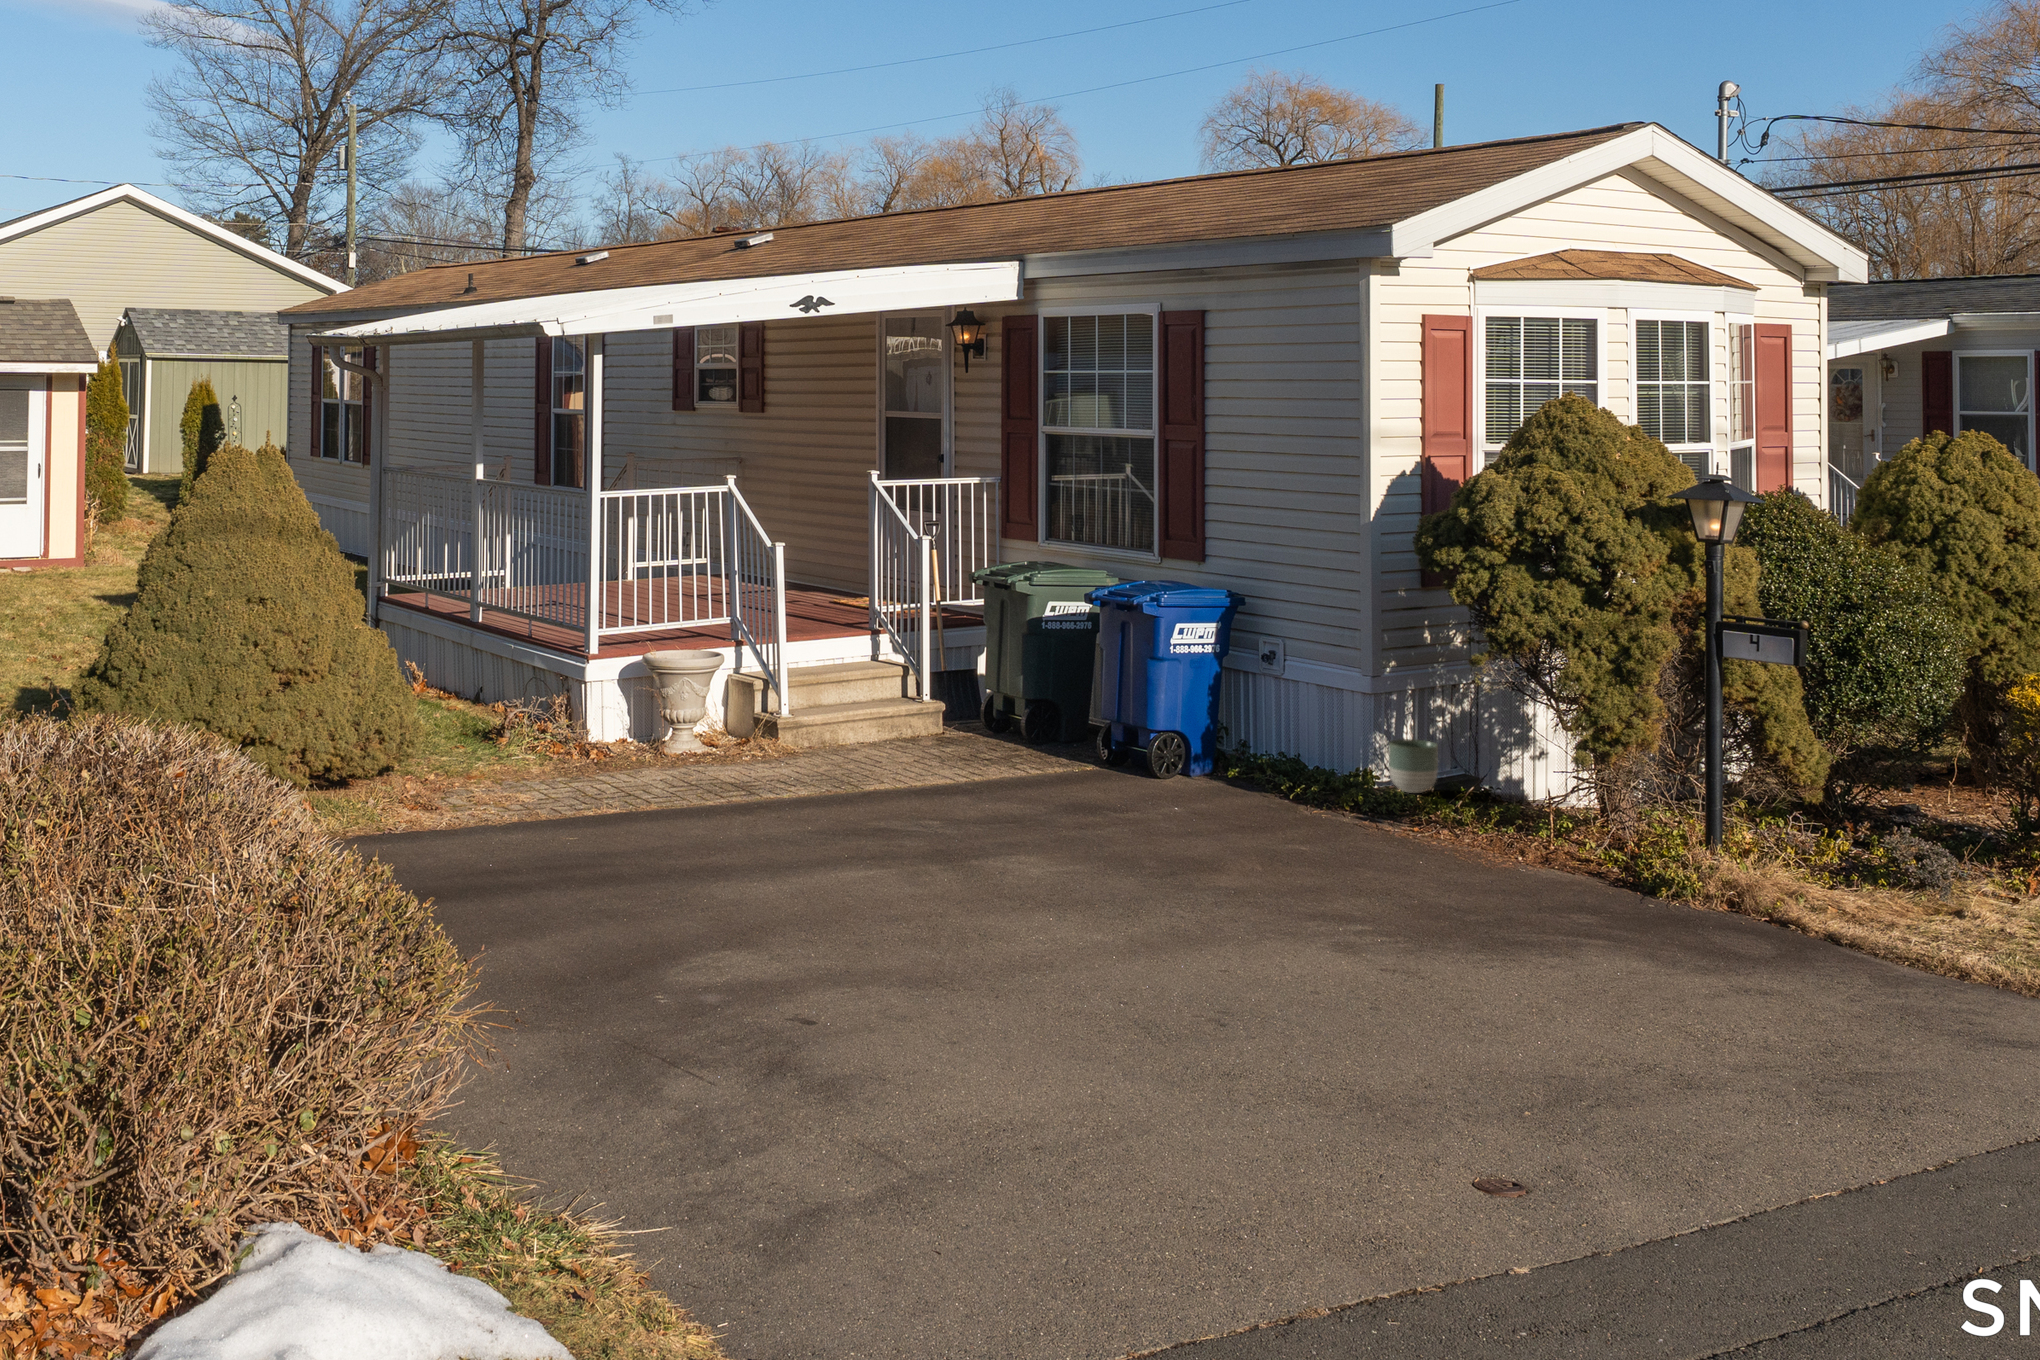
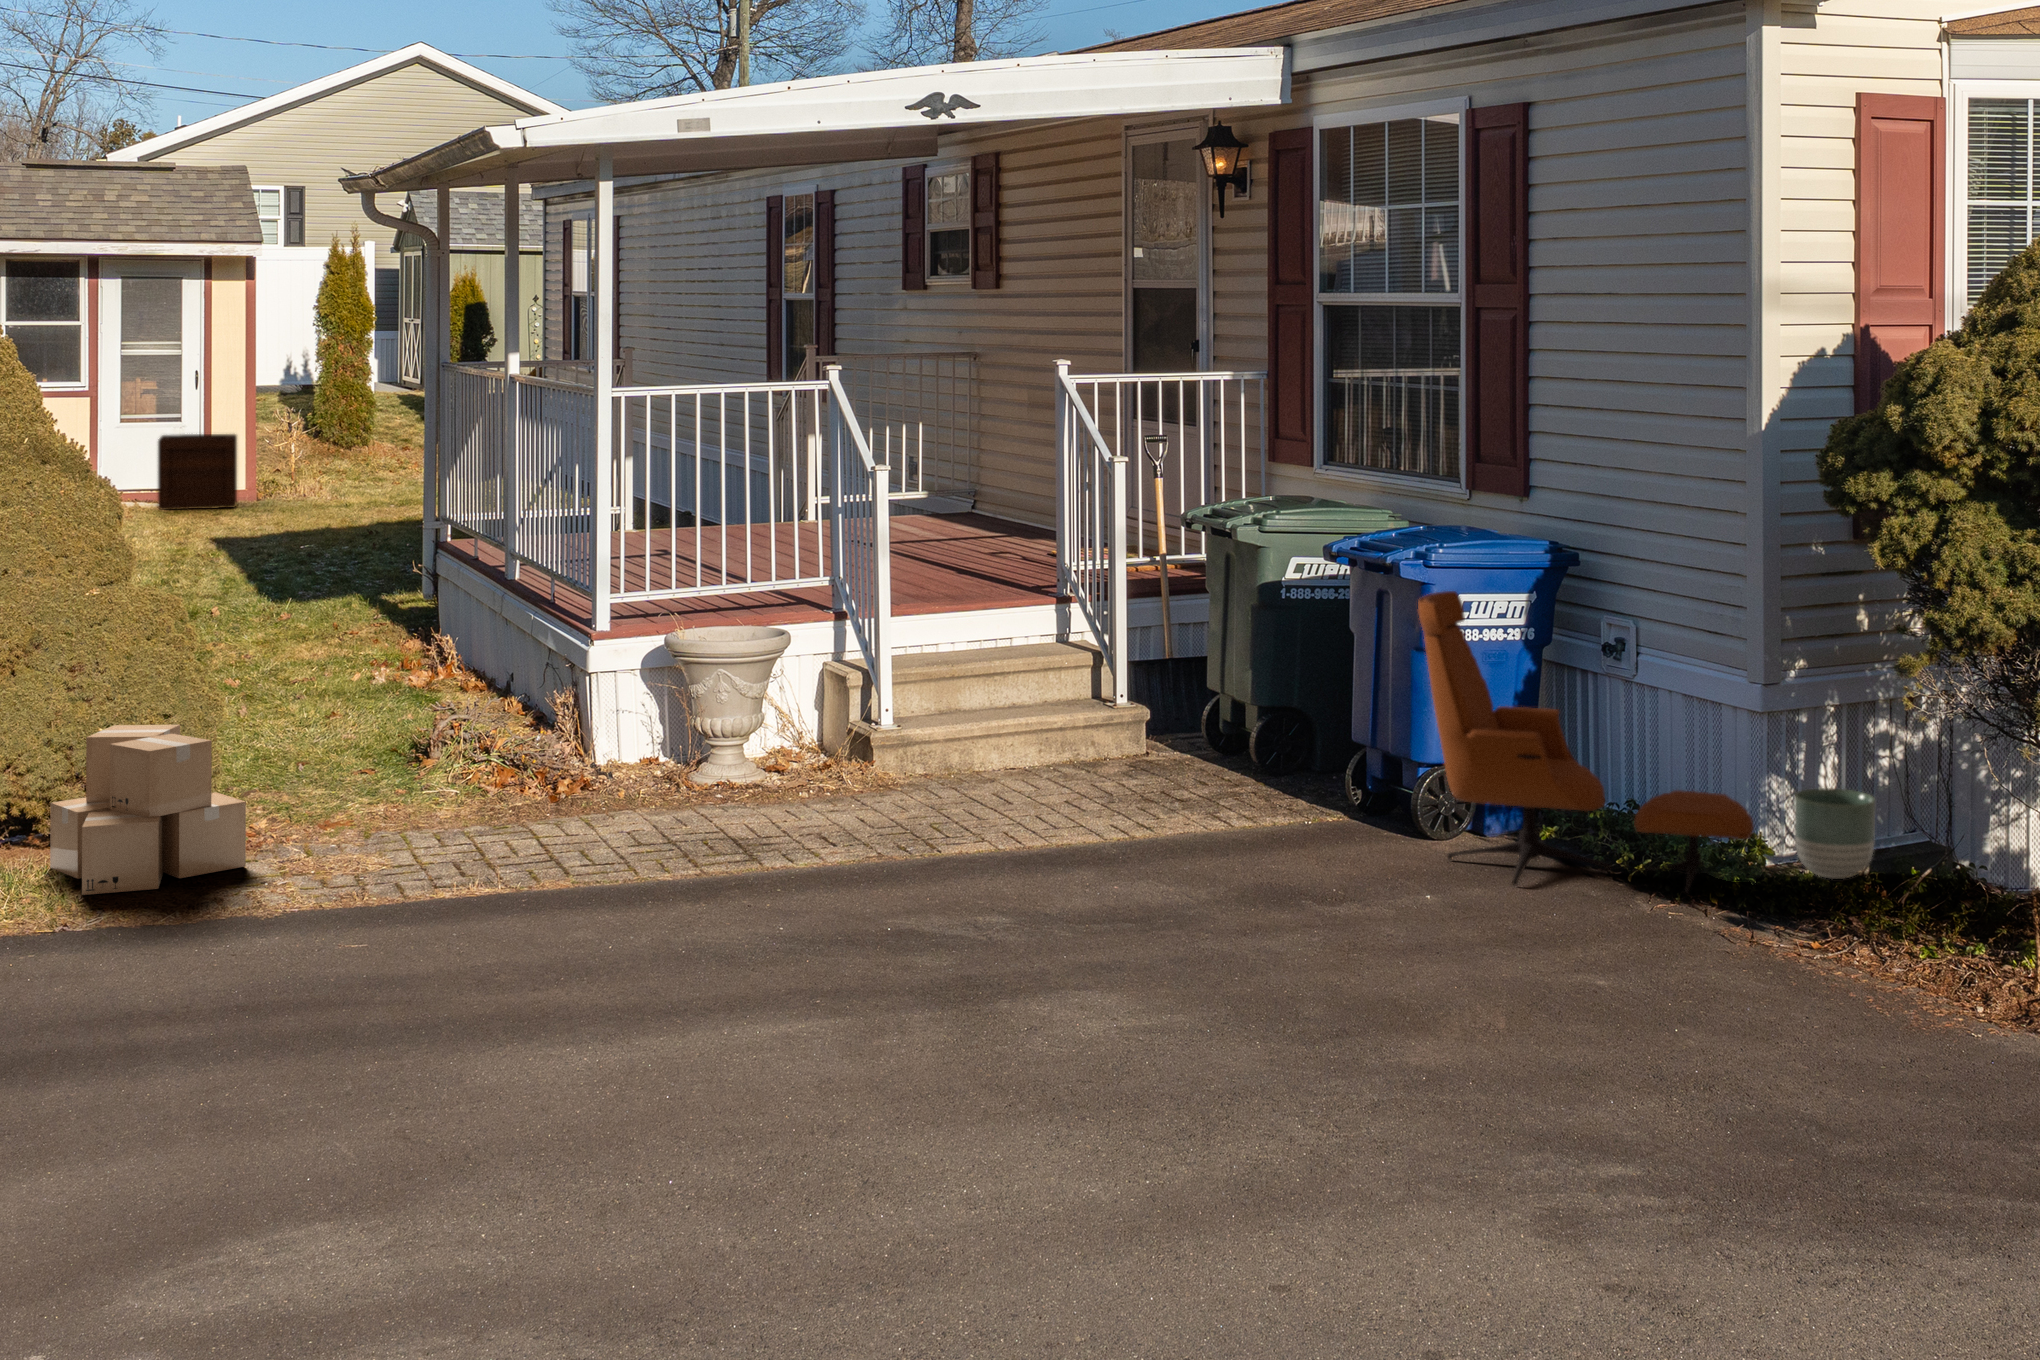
wooden crate: none [29,509,94,568] -> present [158,434,237,510]
lounge chair: none [1162,620,1369,801] -> present [1418,591,1754,894]
cardboard box: none [334,708,455,810] -> present [50,725,246,895]

